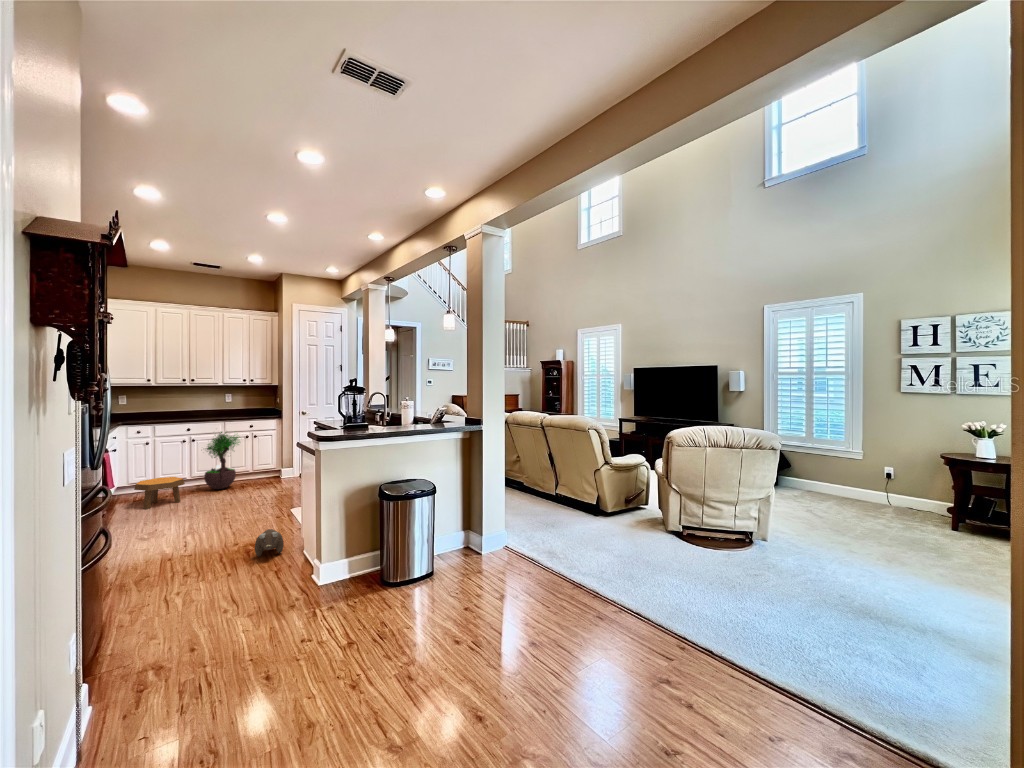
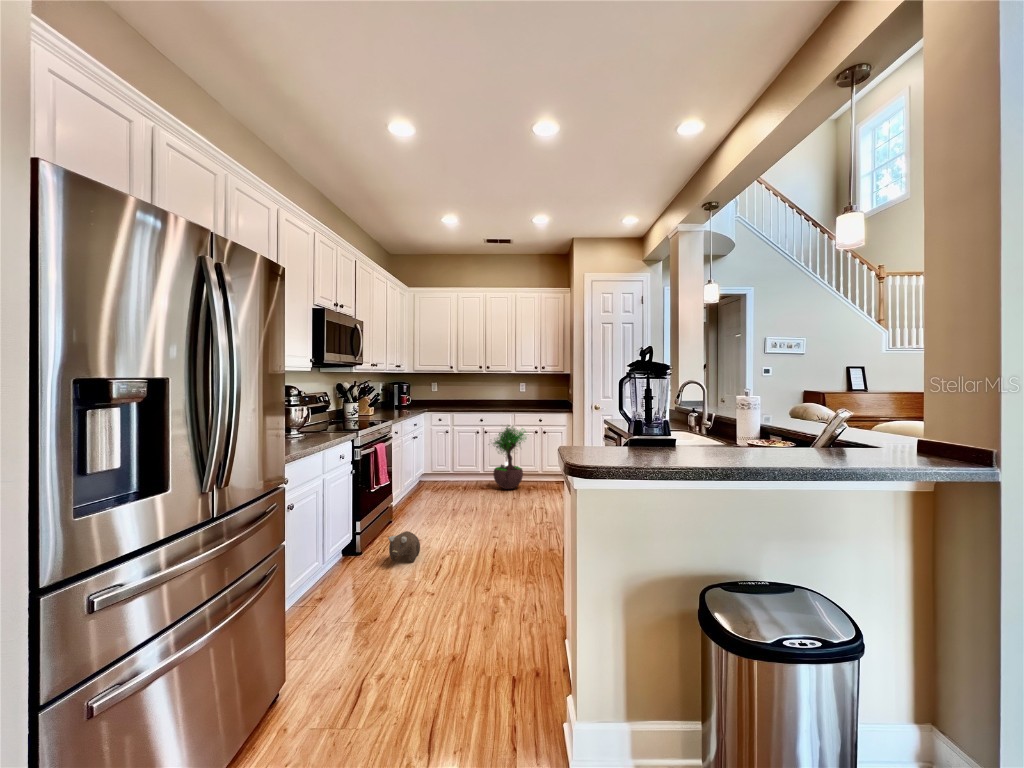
footstool: present [134,477,185,509] -> none [429,470,471,503]
plush toy: present [255,529,284,556] -> present [388,531,420,562]

